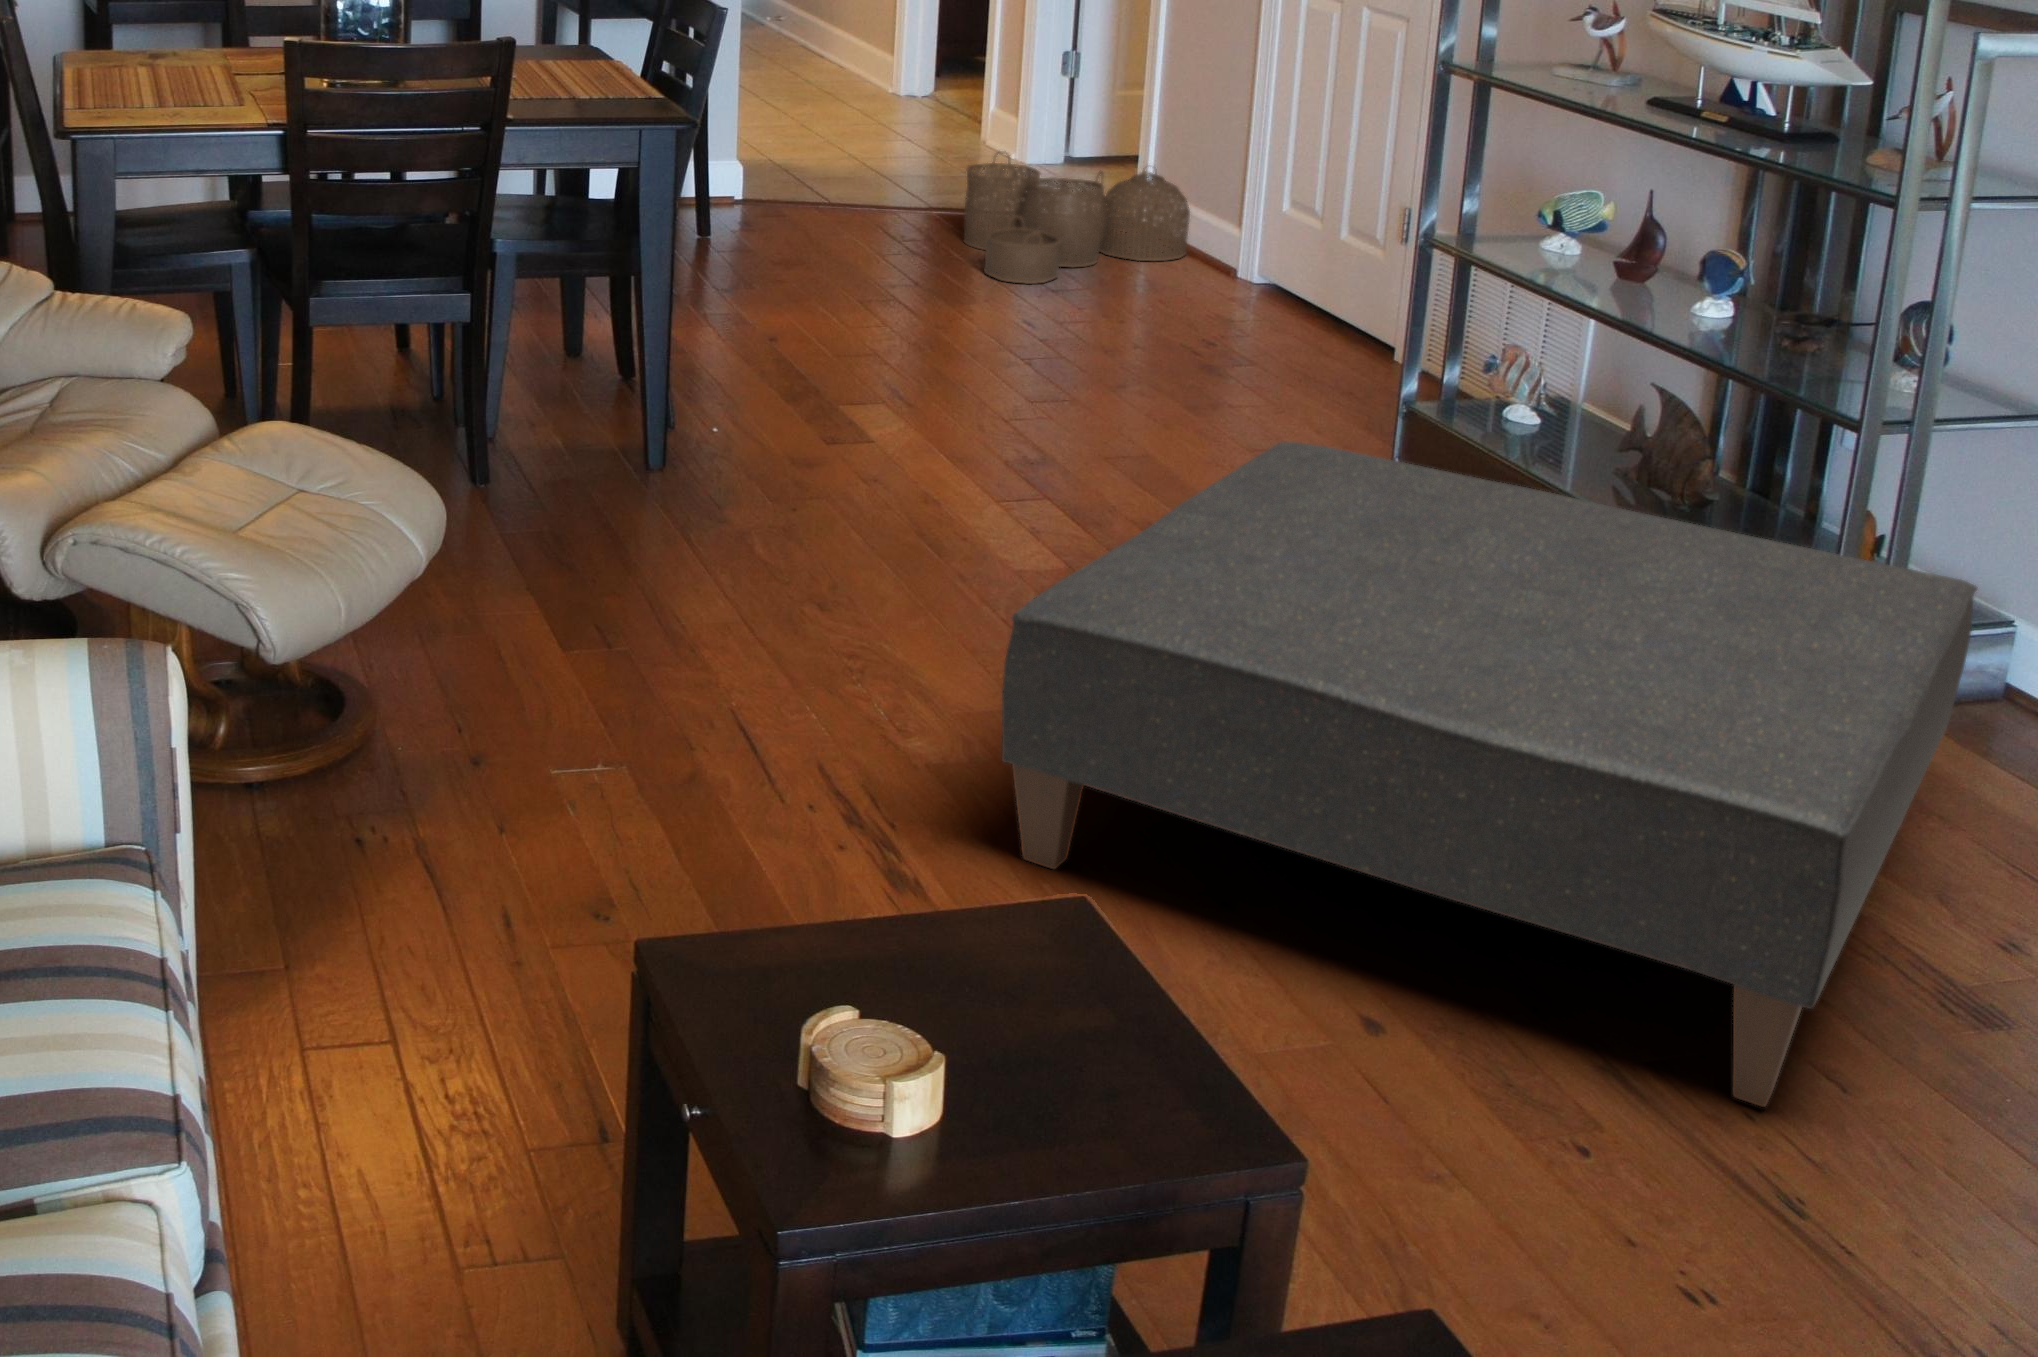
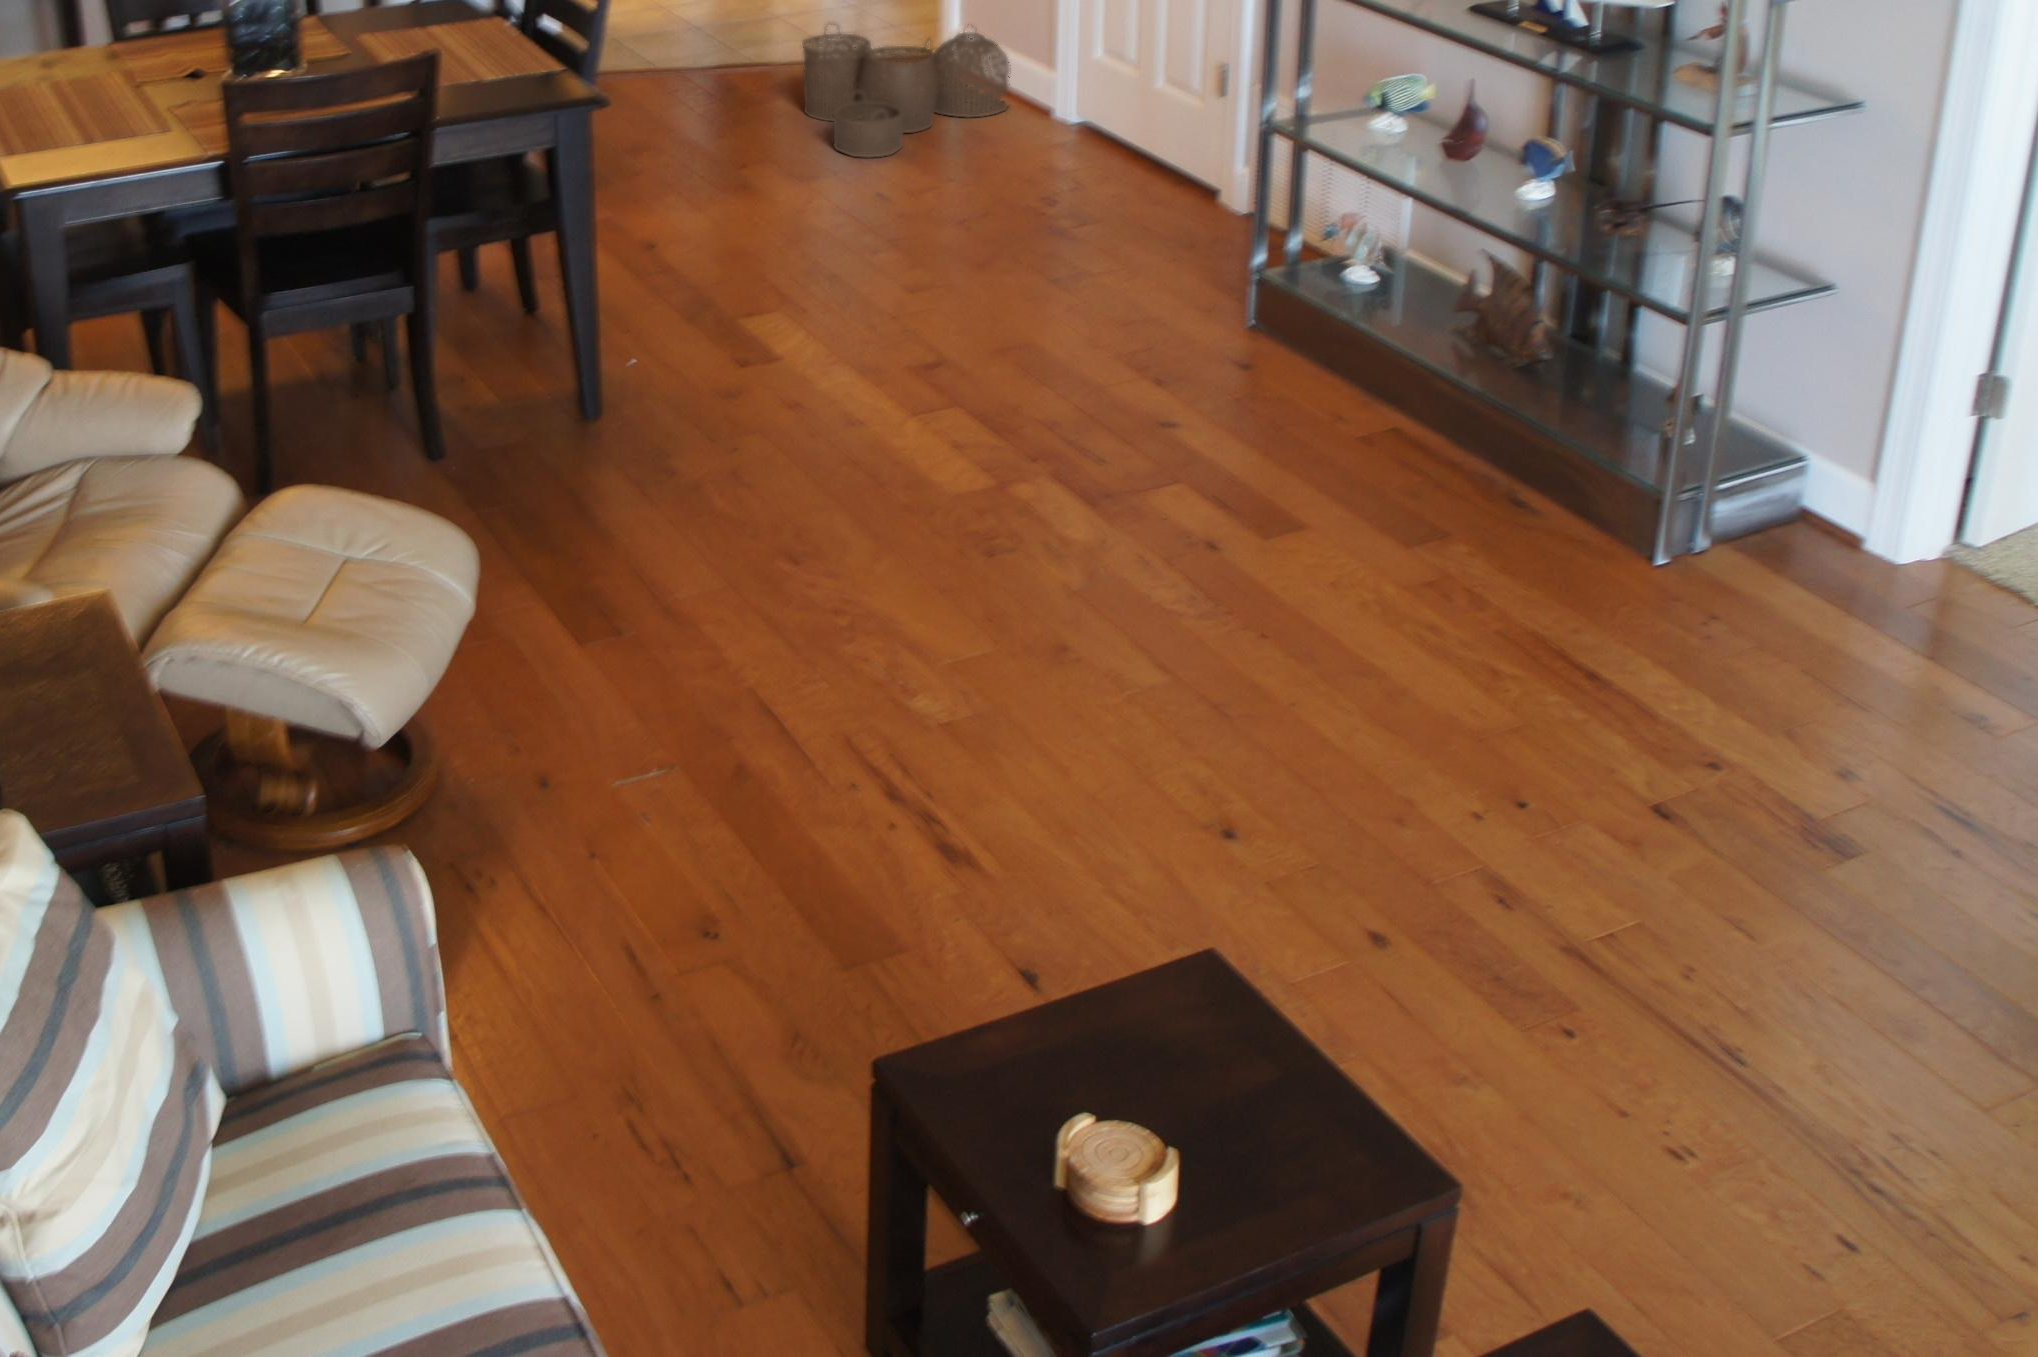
ottoman: present [1002,442,1977,1107] -> none [1036,373,1800,960]

